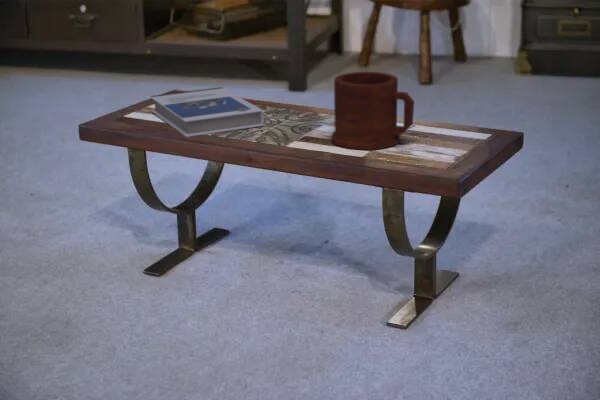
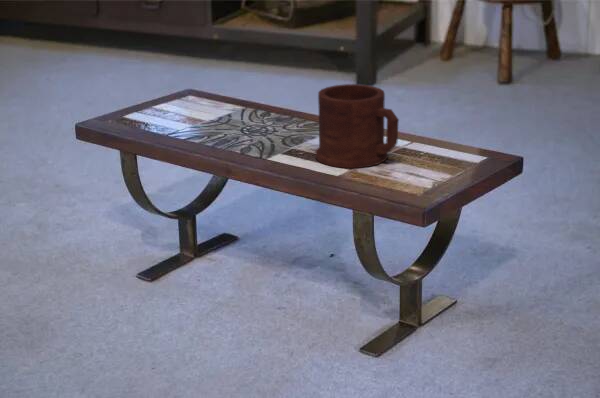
hardback book: present [150,87,263,137] -> none [153,90,256,144]

